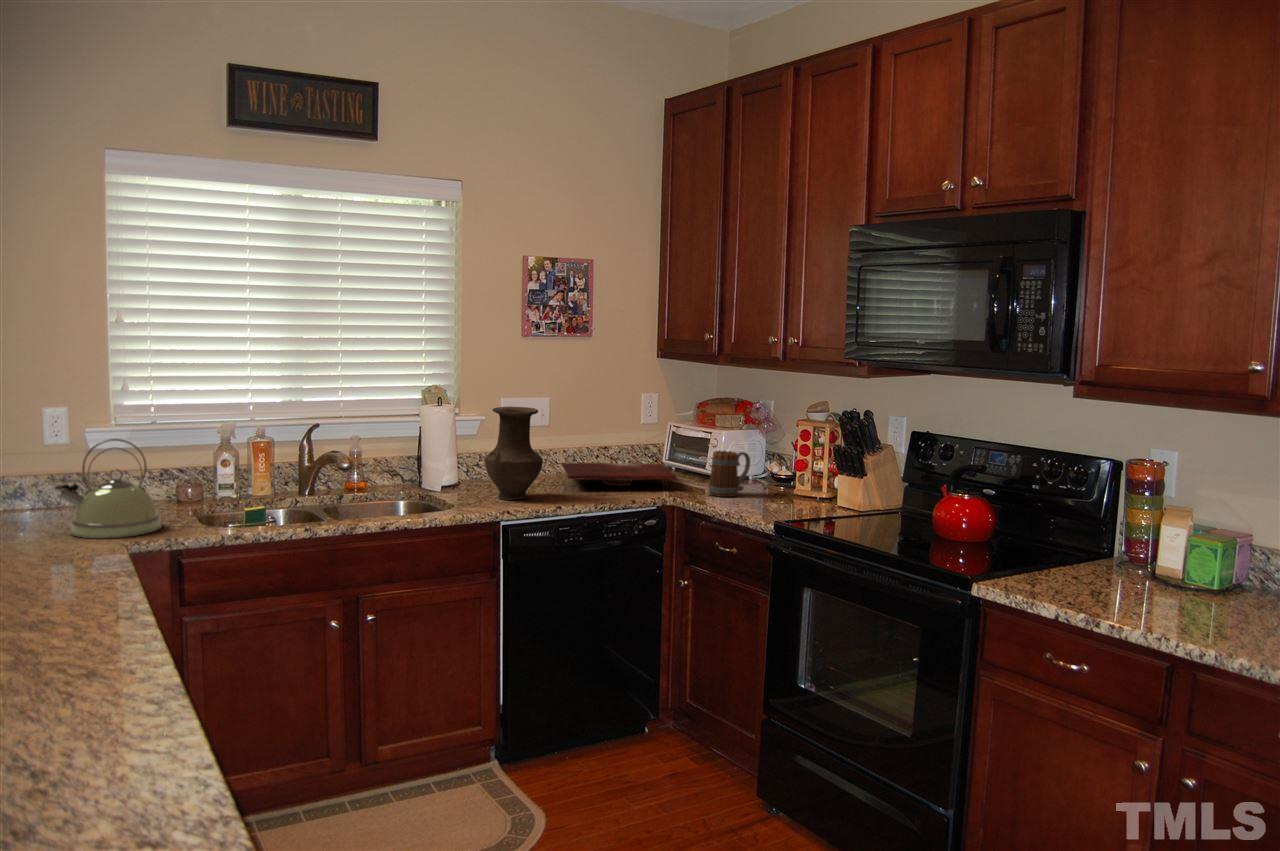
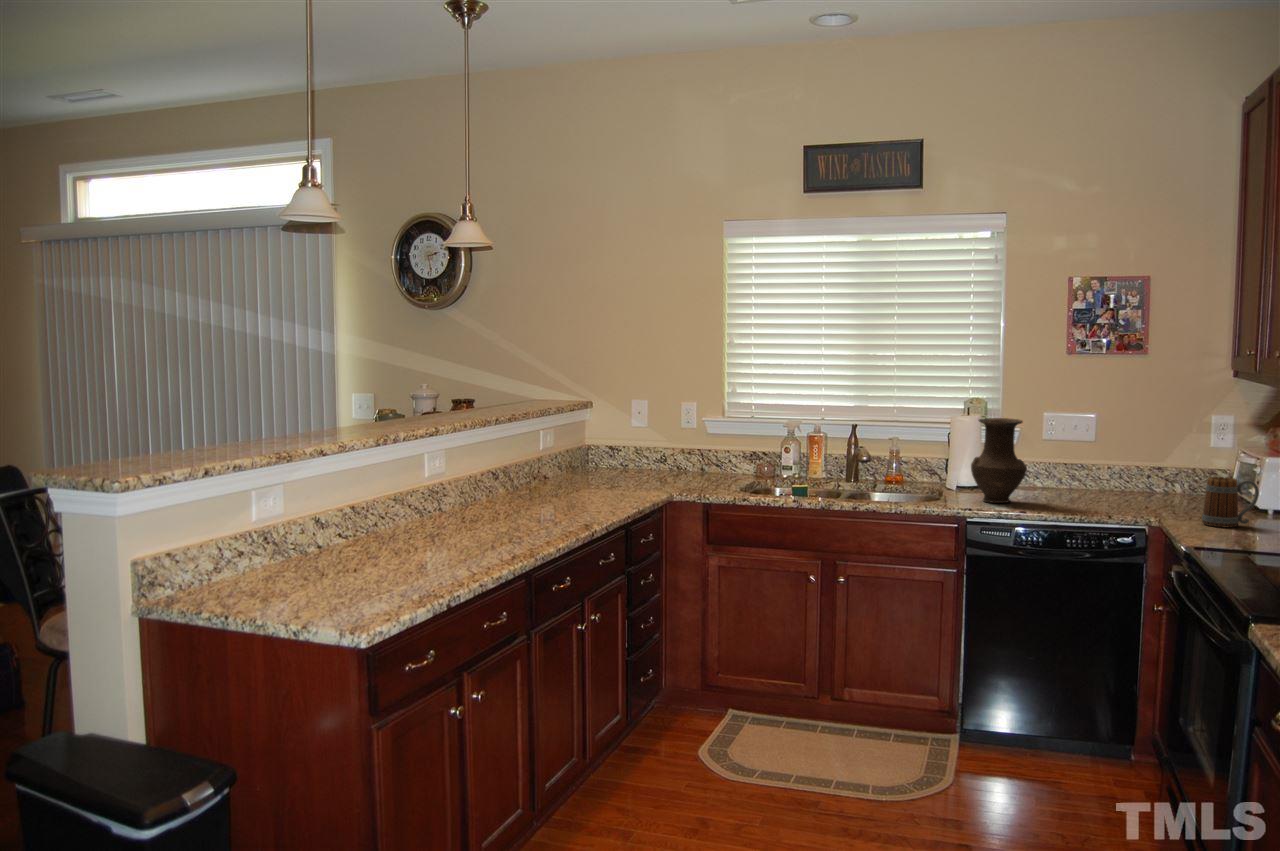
kettle: present [56,439,162,538] -> none [656,423,717,489]
cutting board: present [561,463,677,486] -> none [1062,480,1204,507]

